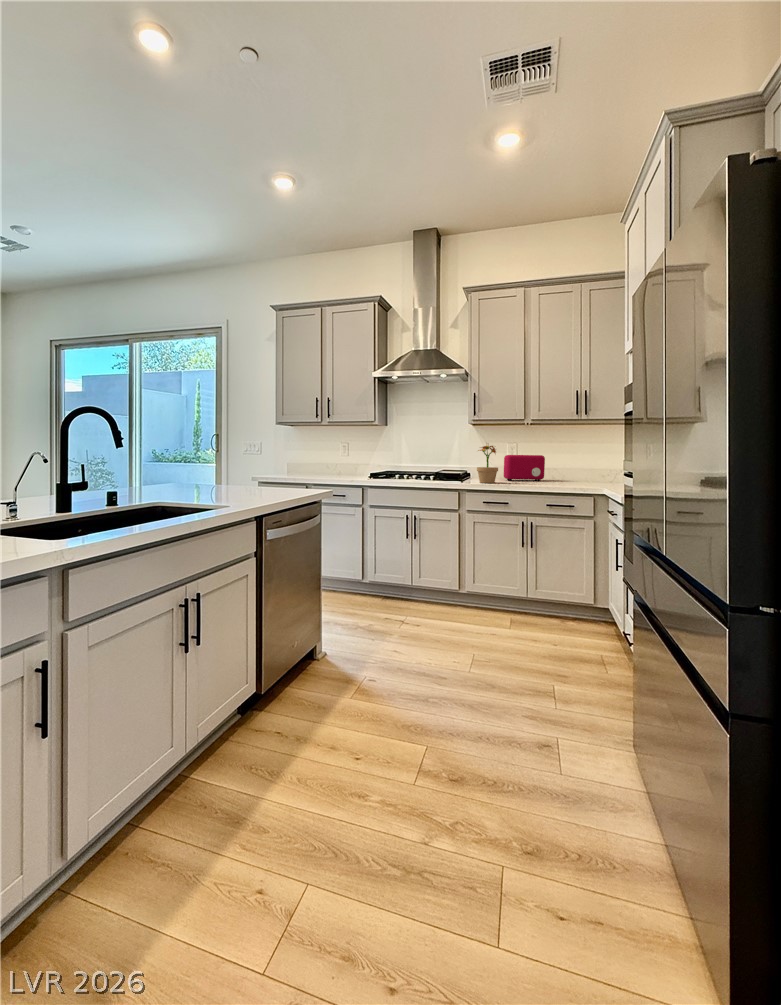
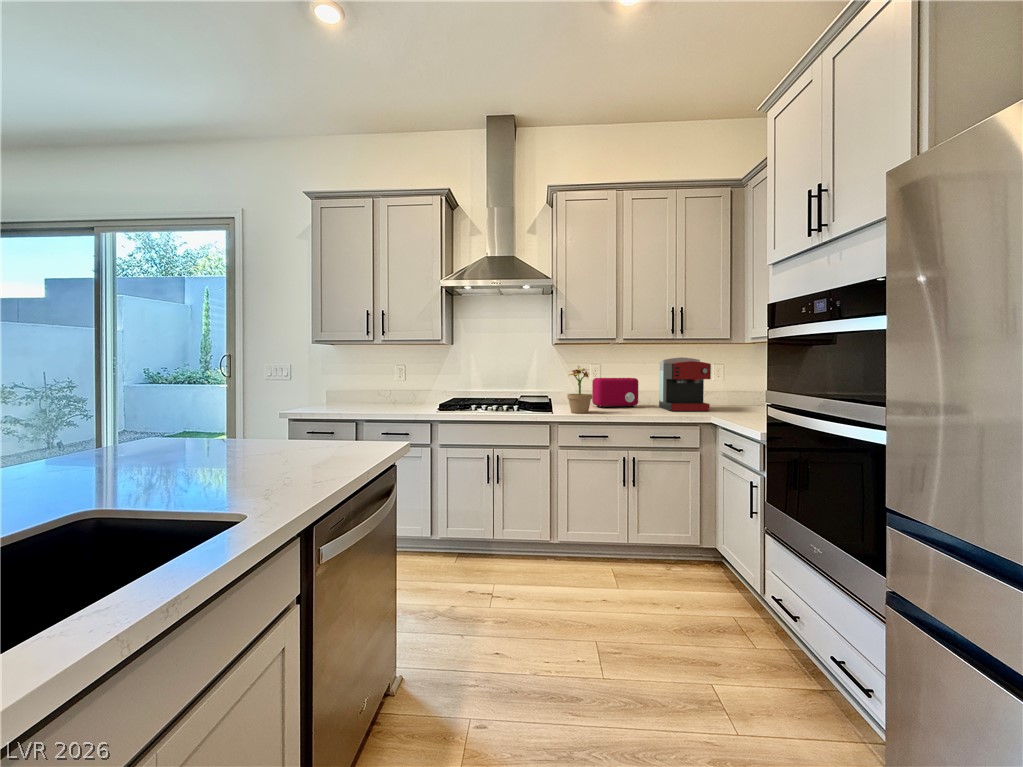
coffee maker: none [564,437,608,484] -> present [659,357,711,411]

